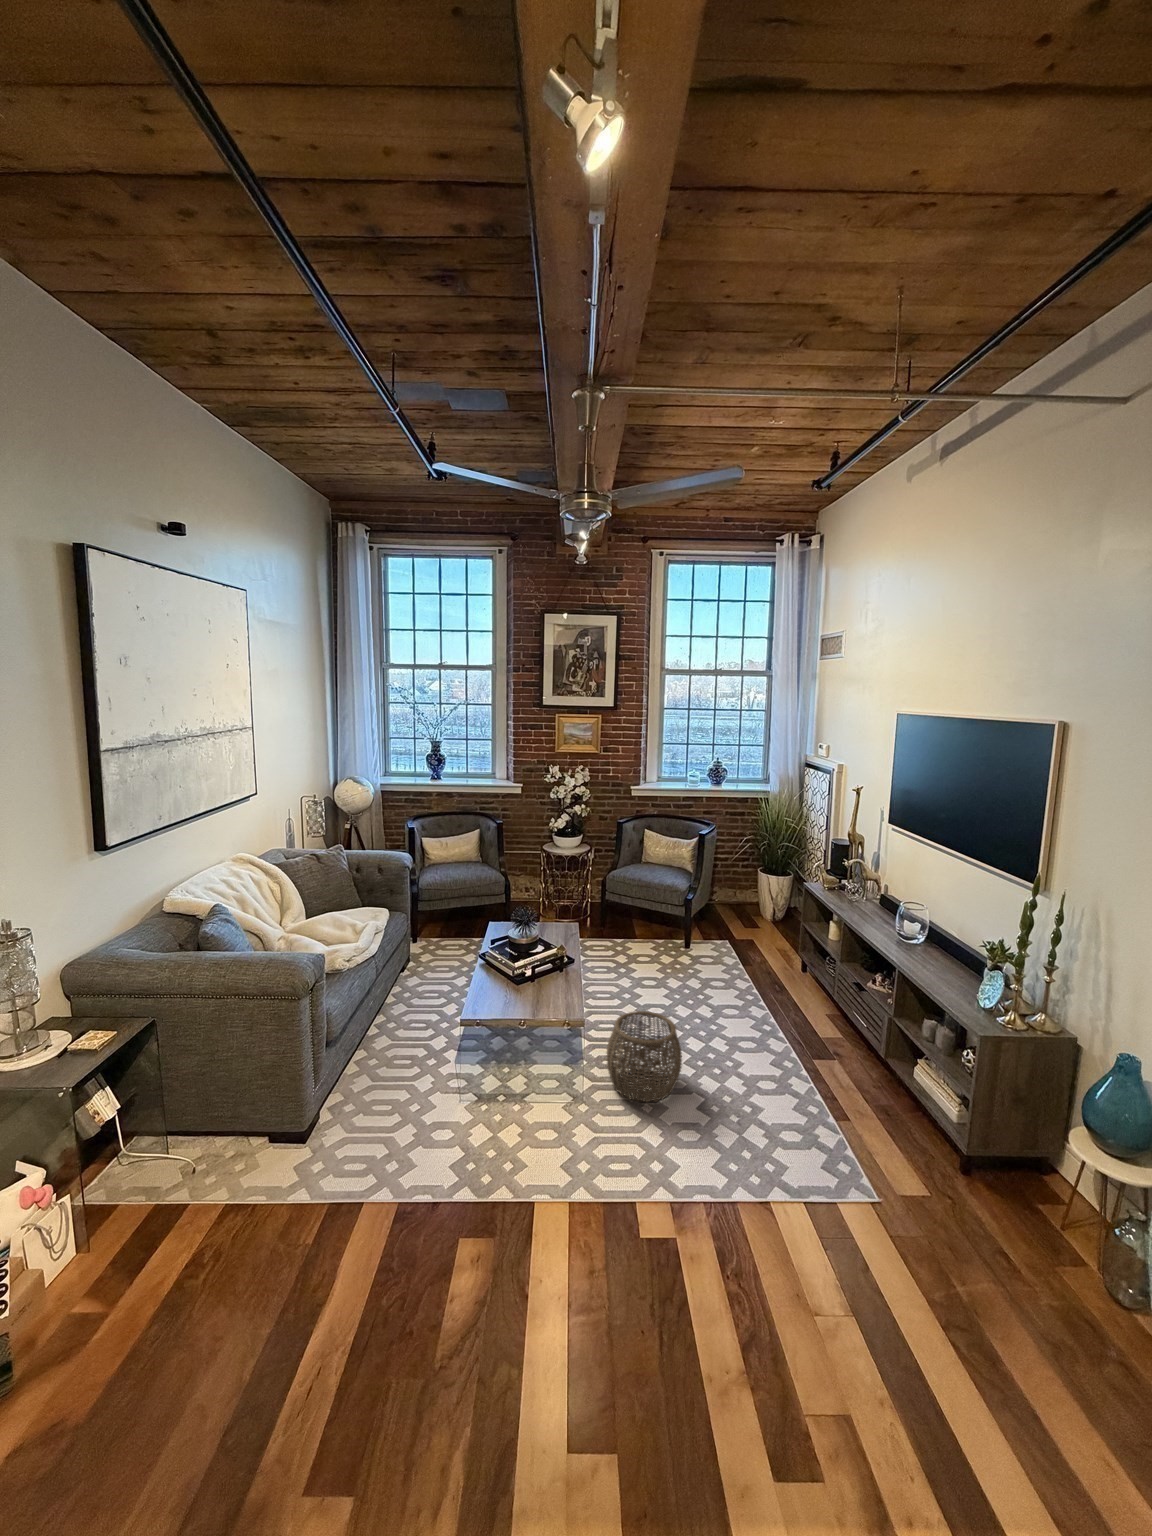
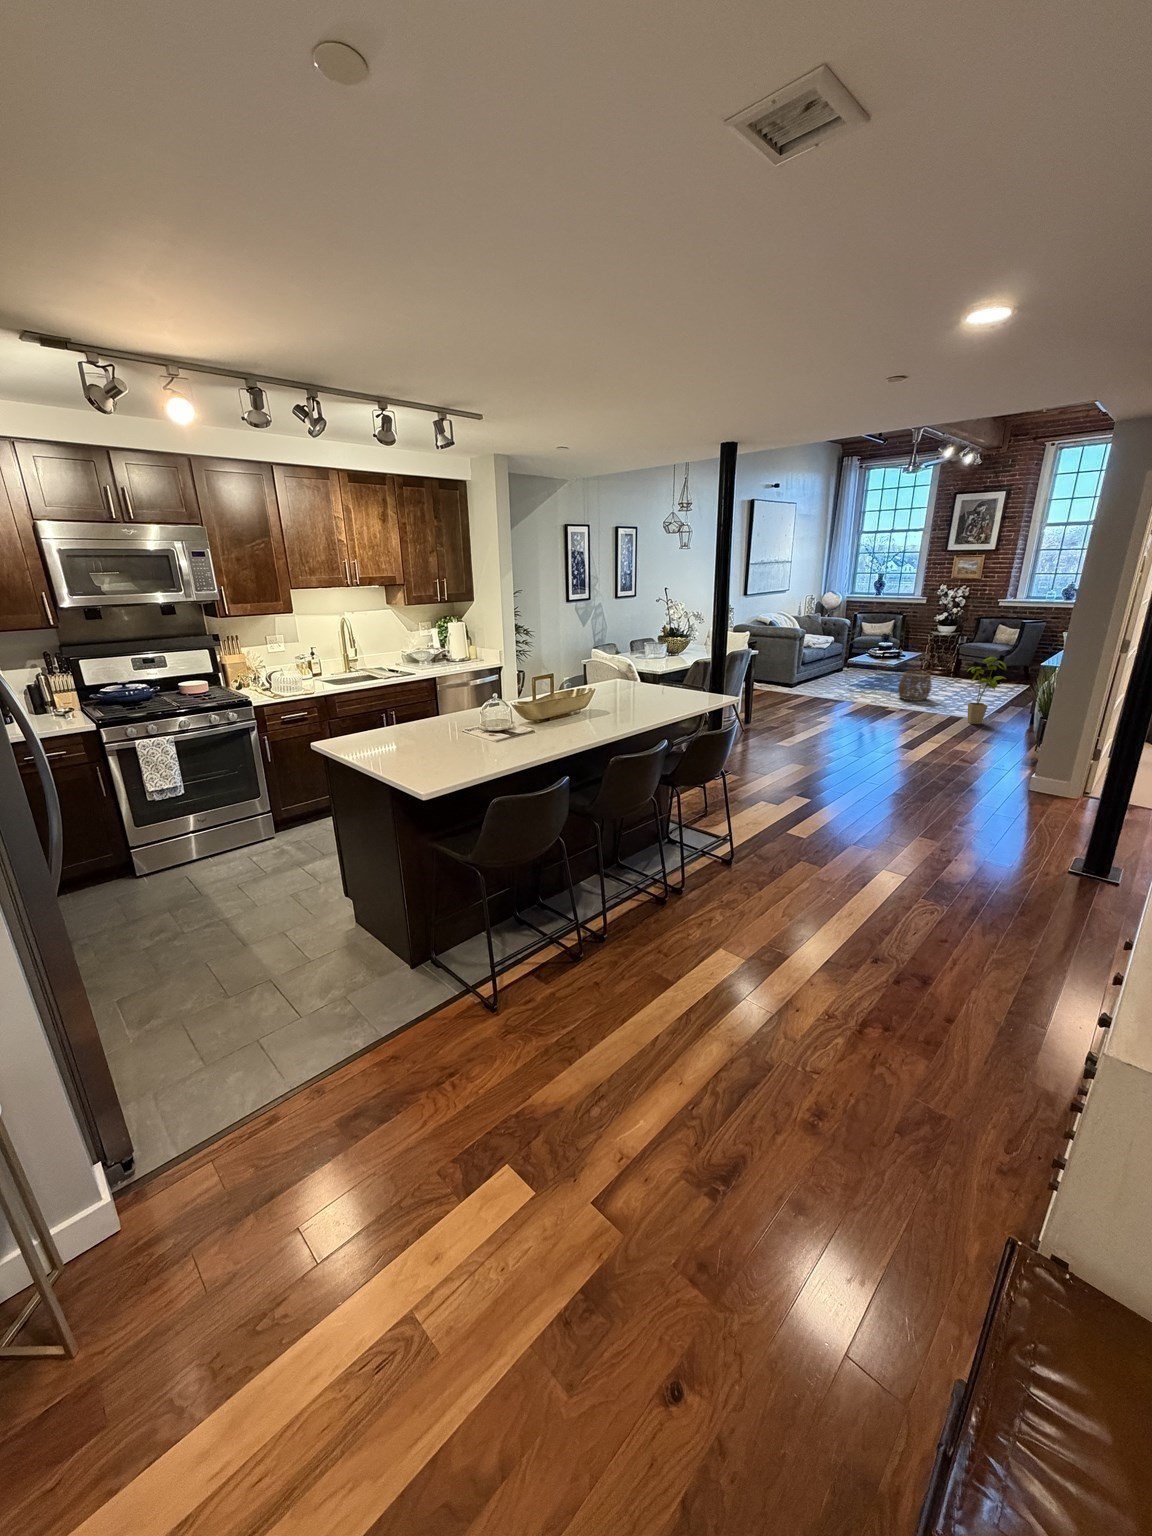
house plant: none [866,1044,981,1234] -> present [968,657,1006,724]

